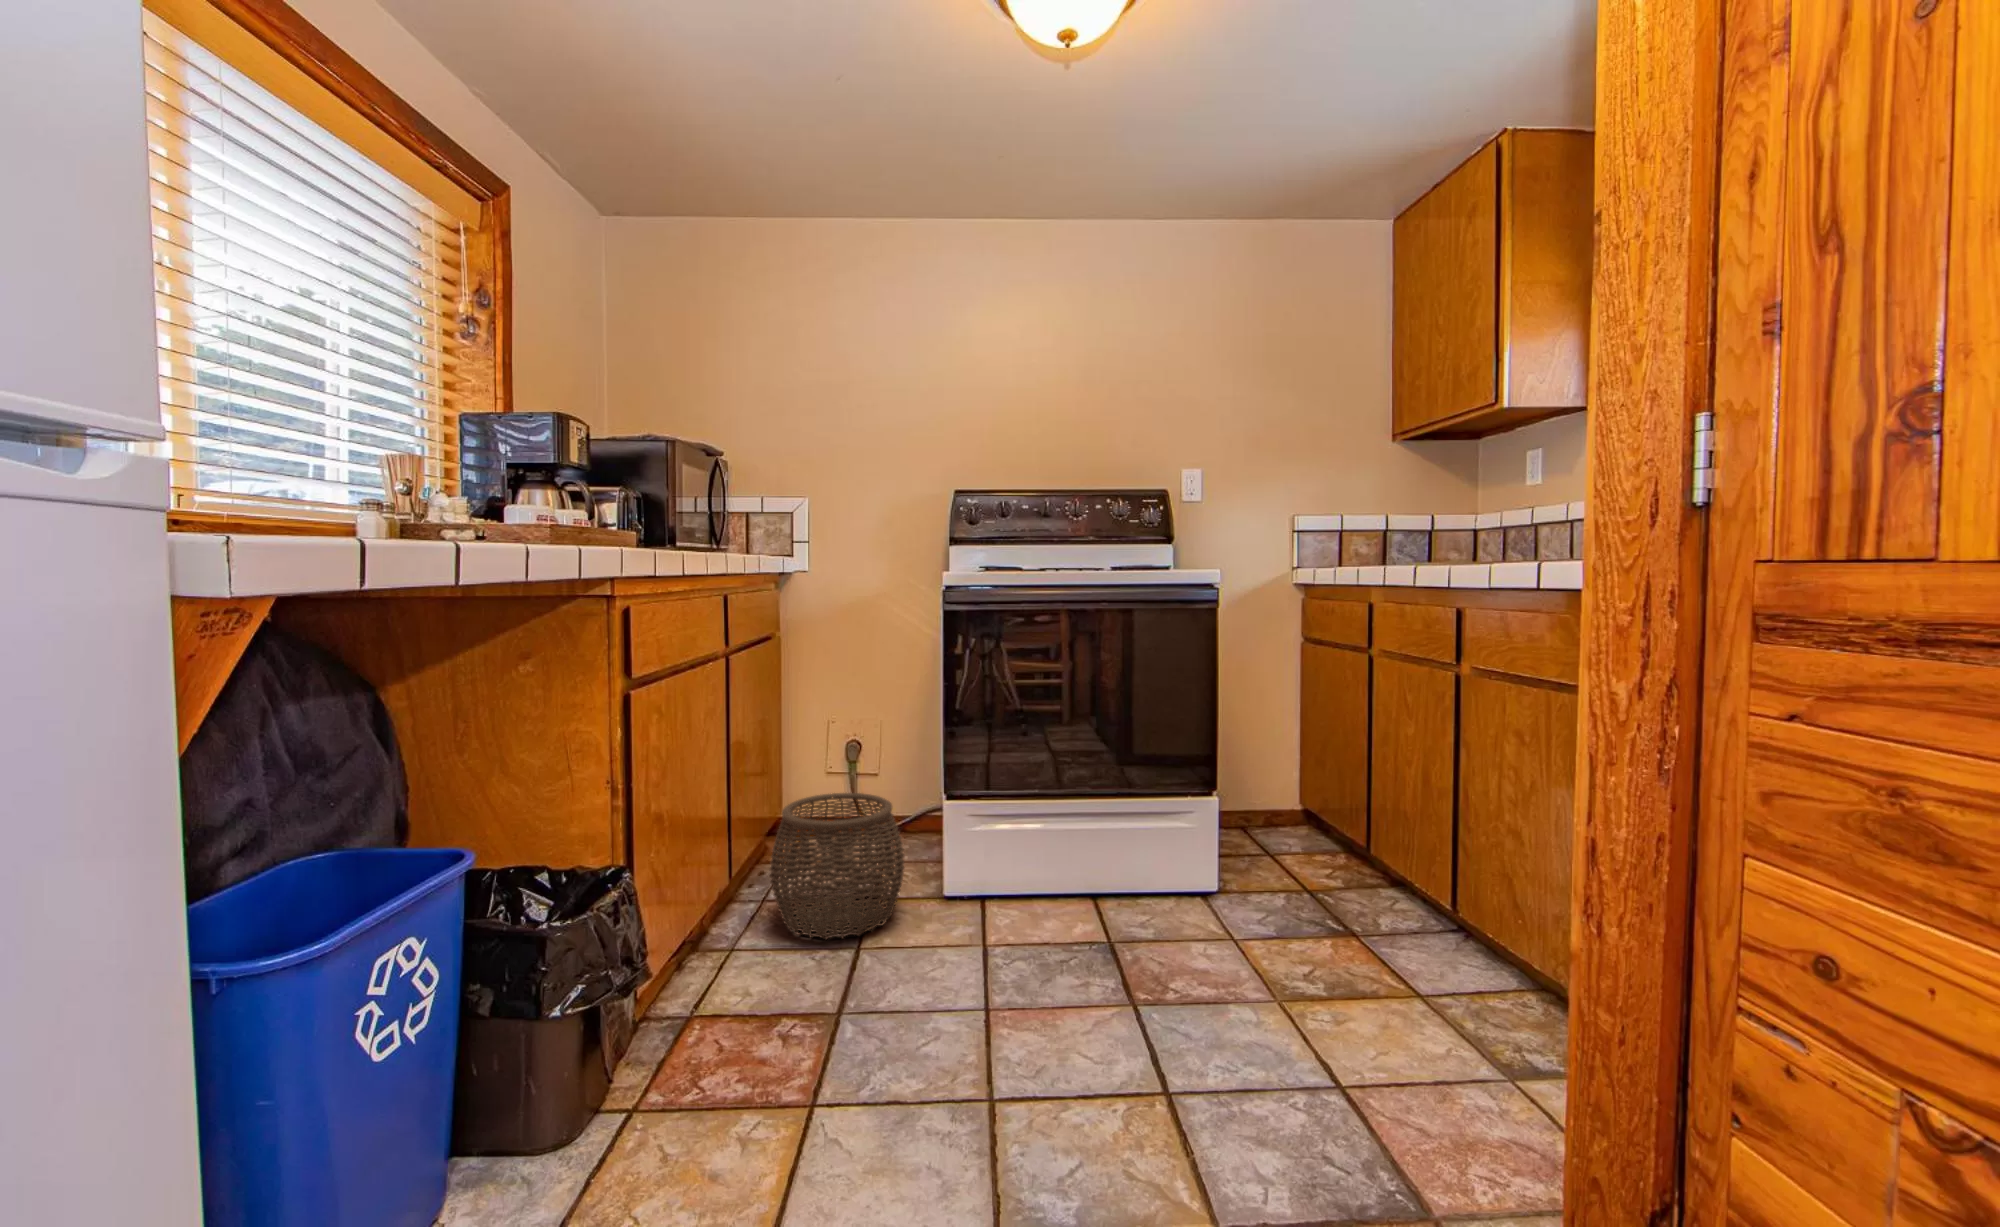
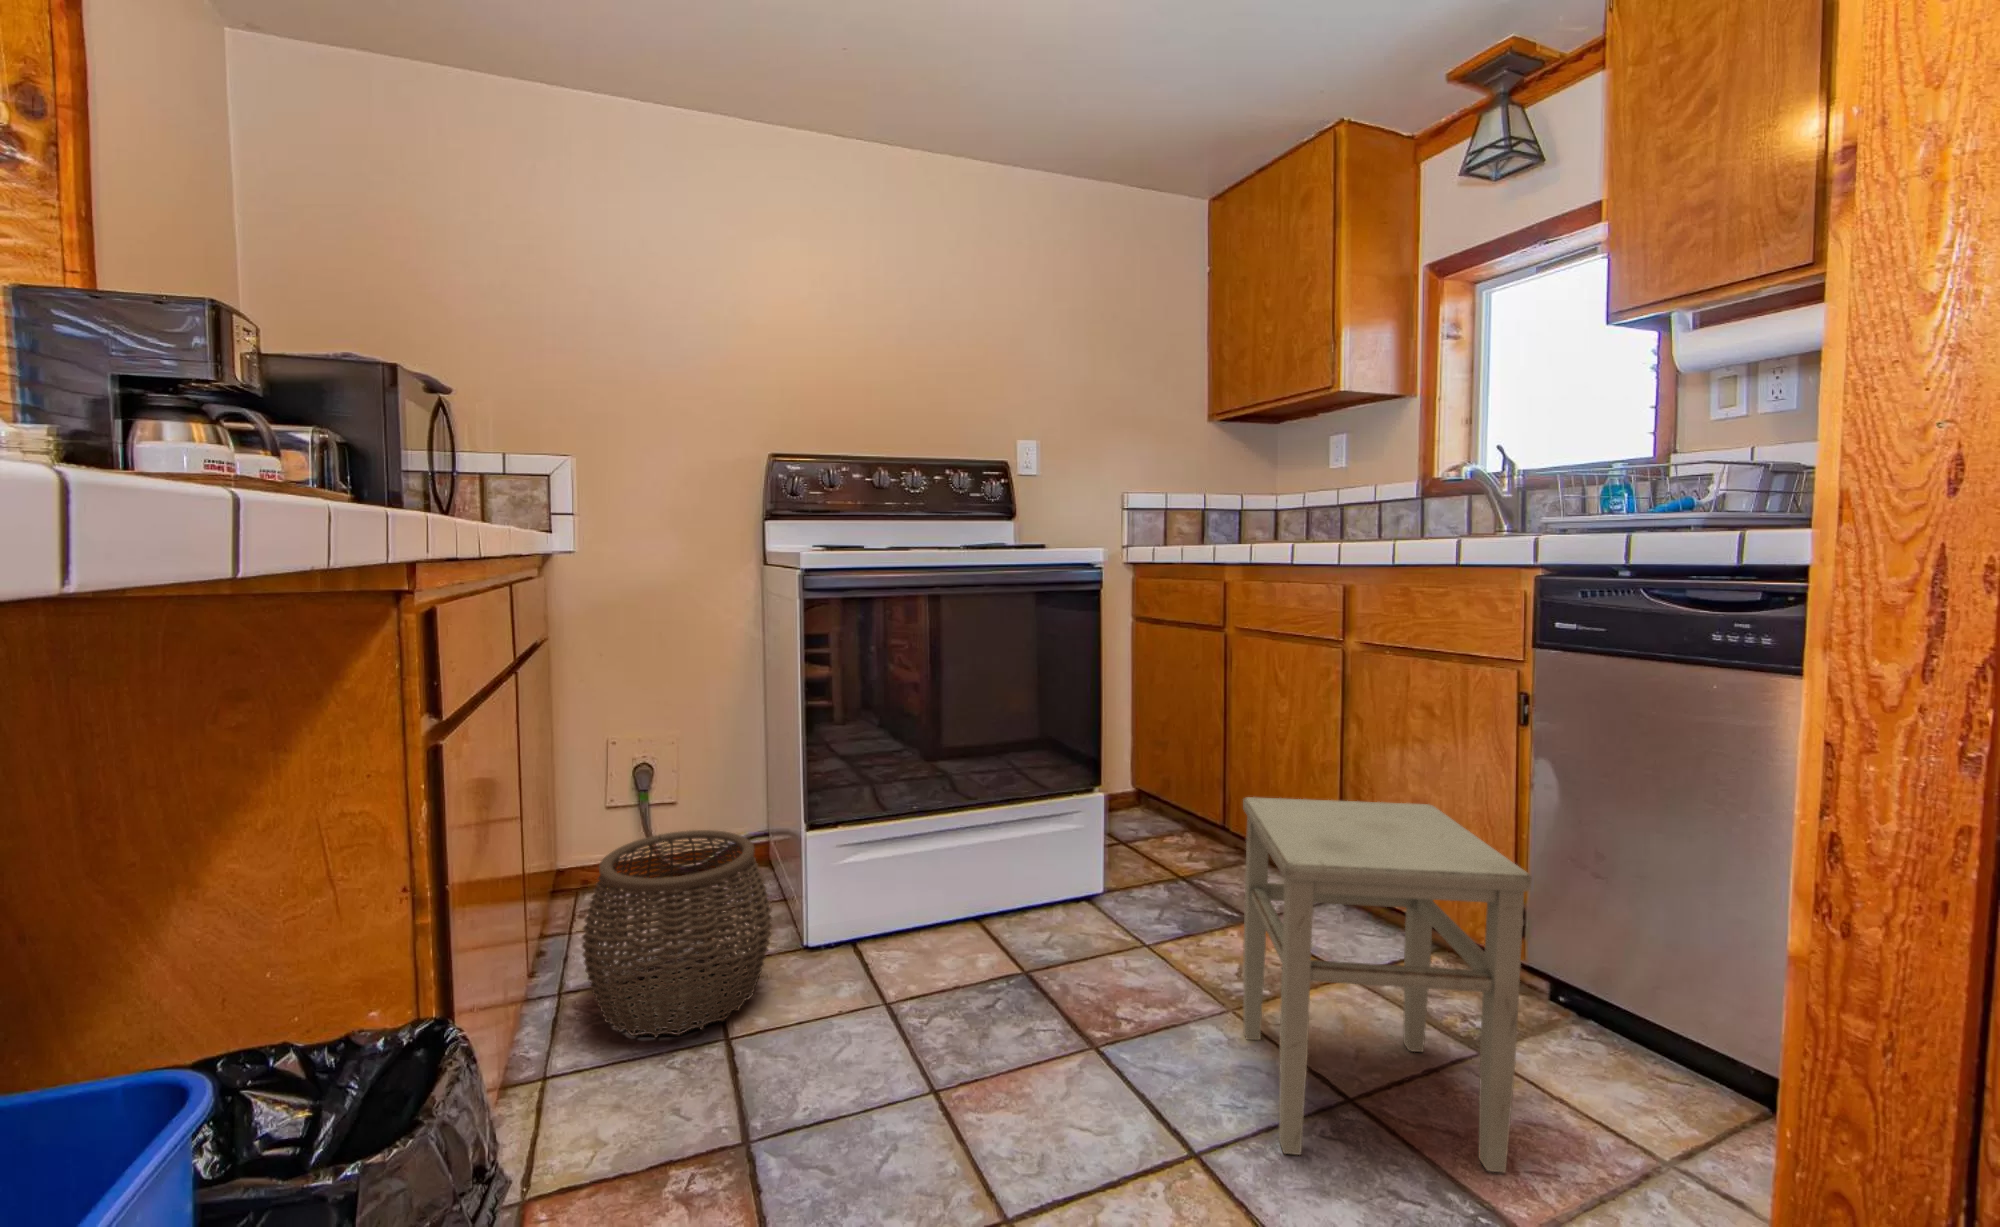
stool: none [1241,803,1473,1173] -> present [1243,797,1532,1173]

